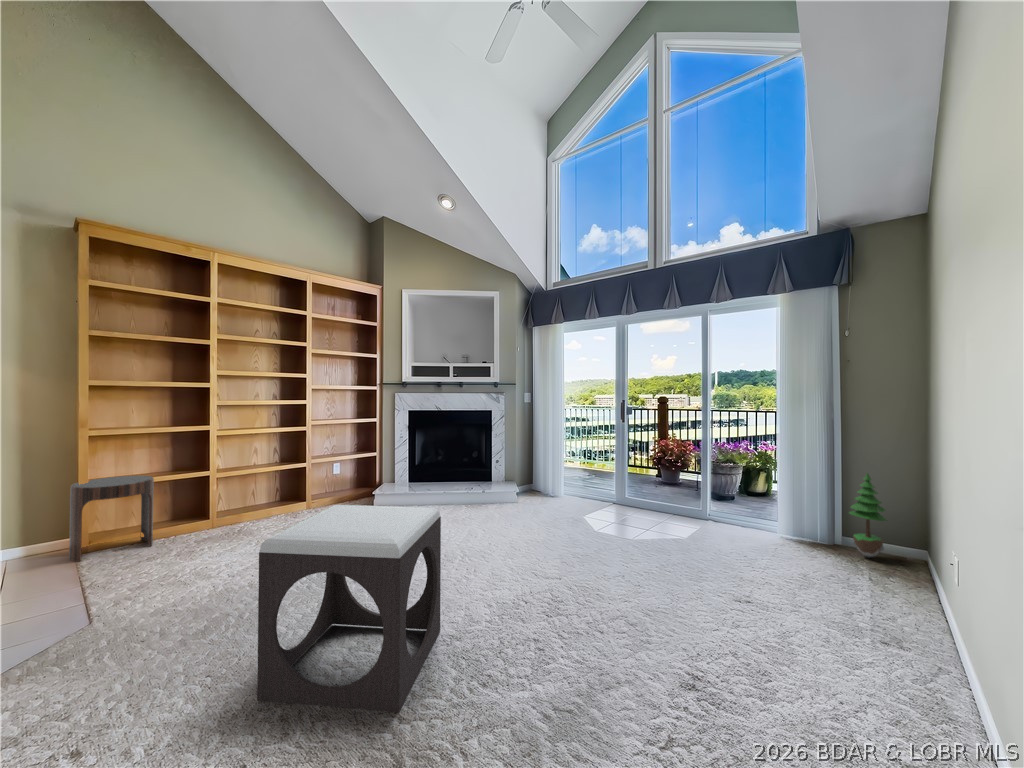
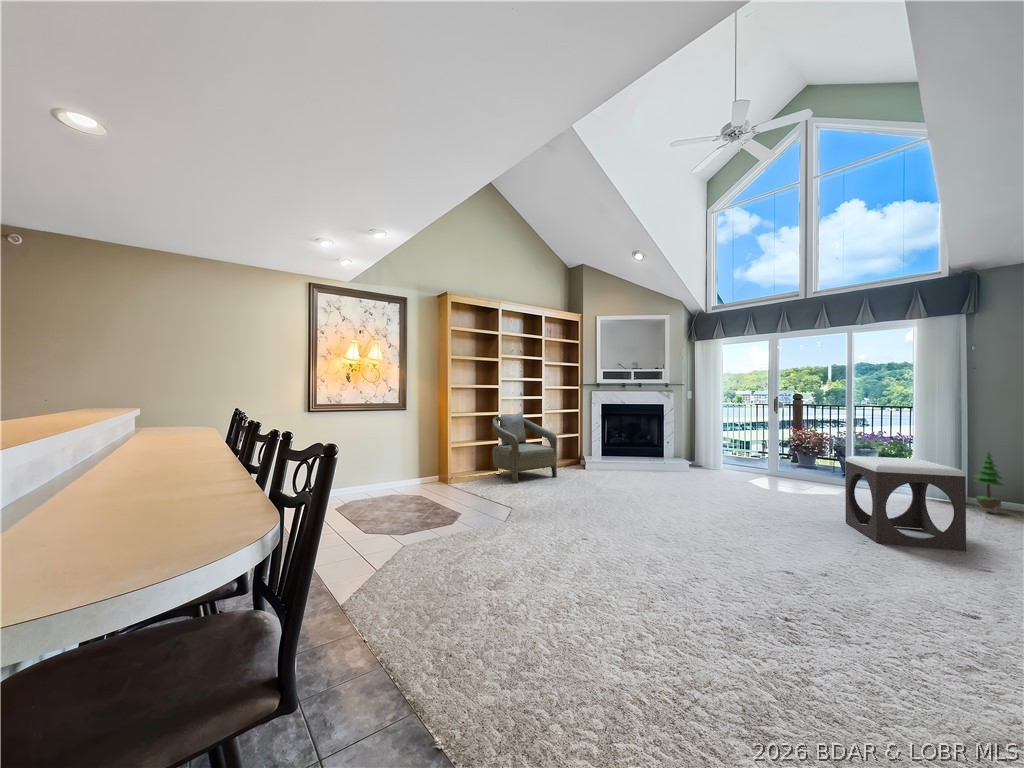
armchair: none [200,425,312,544] -> present [492,412,557,484]
side table: present [69,475,154,562] -> none [442,441,479,487]
footstool: present [257,505,441,712] -> present [845,456,966,551]

